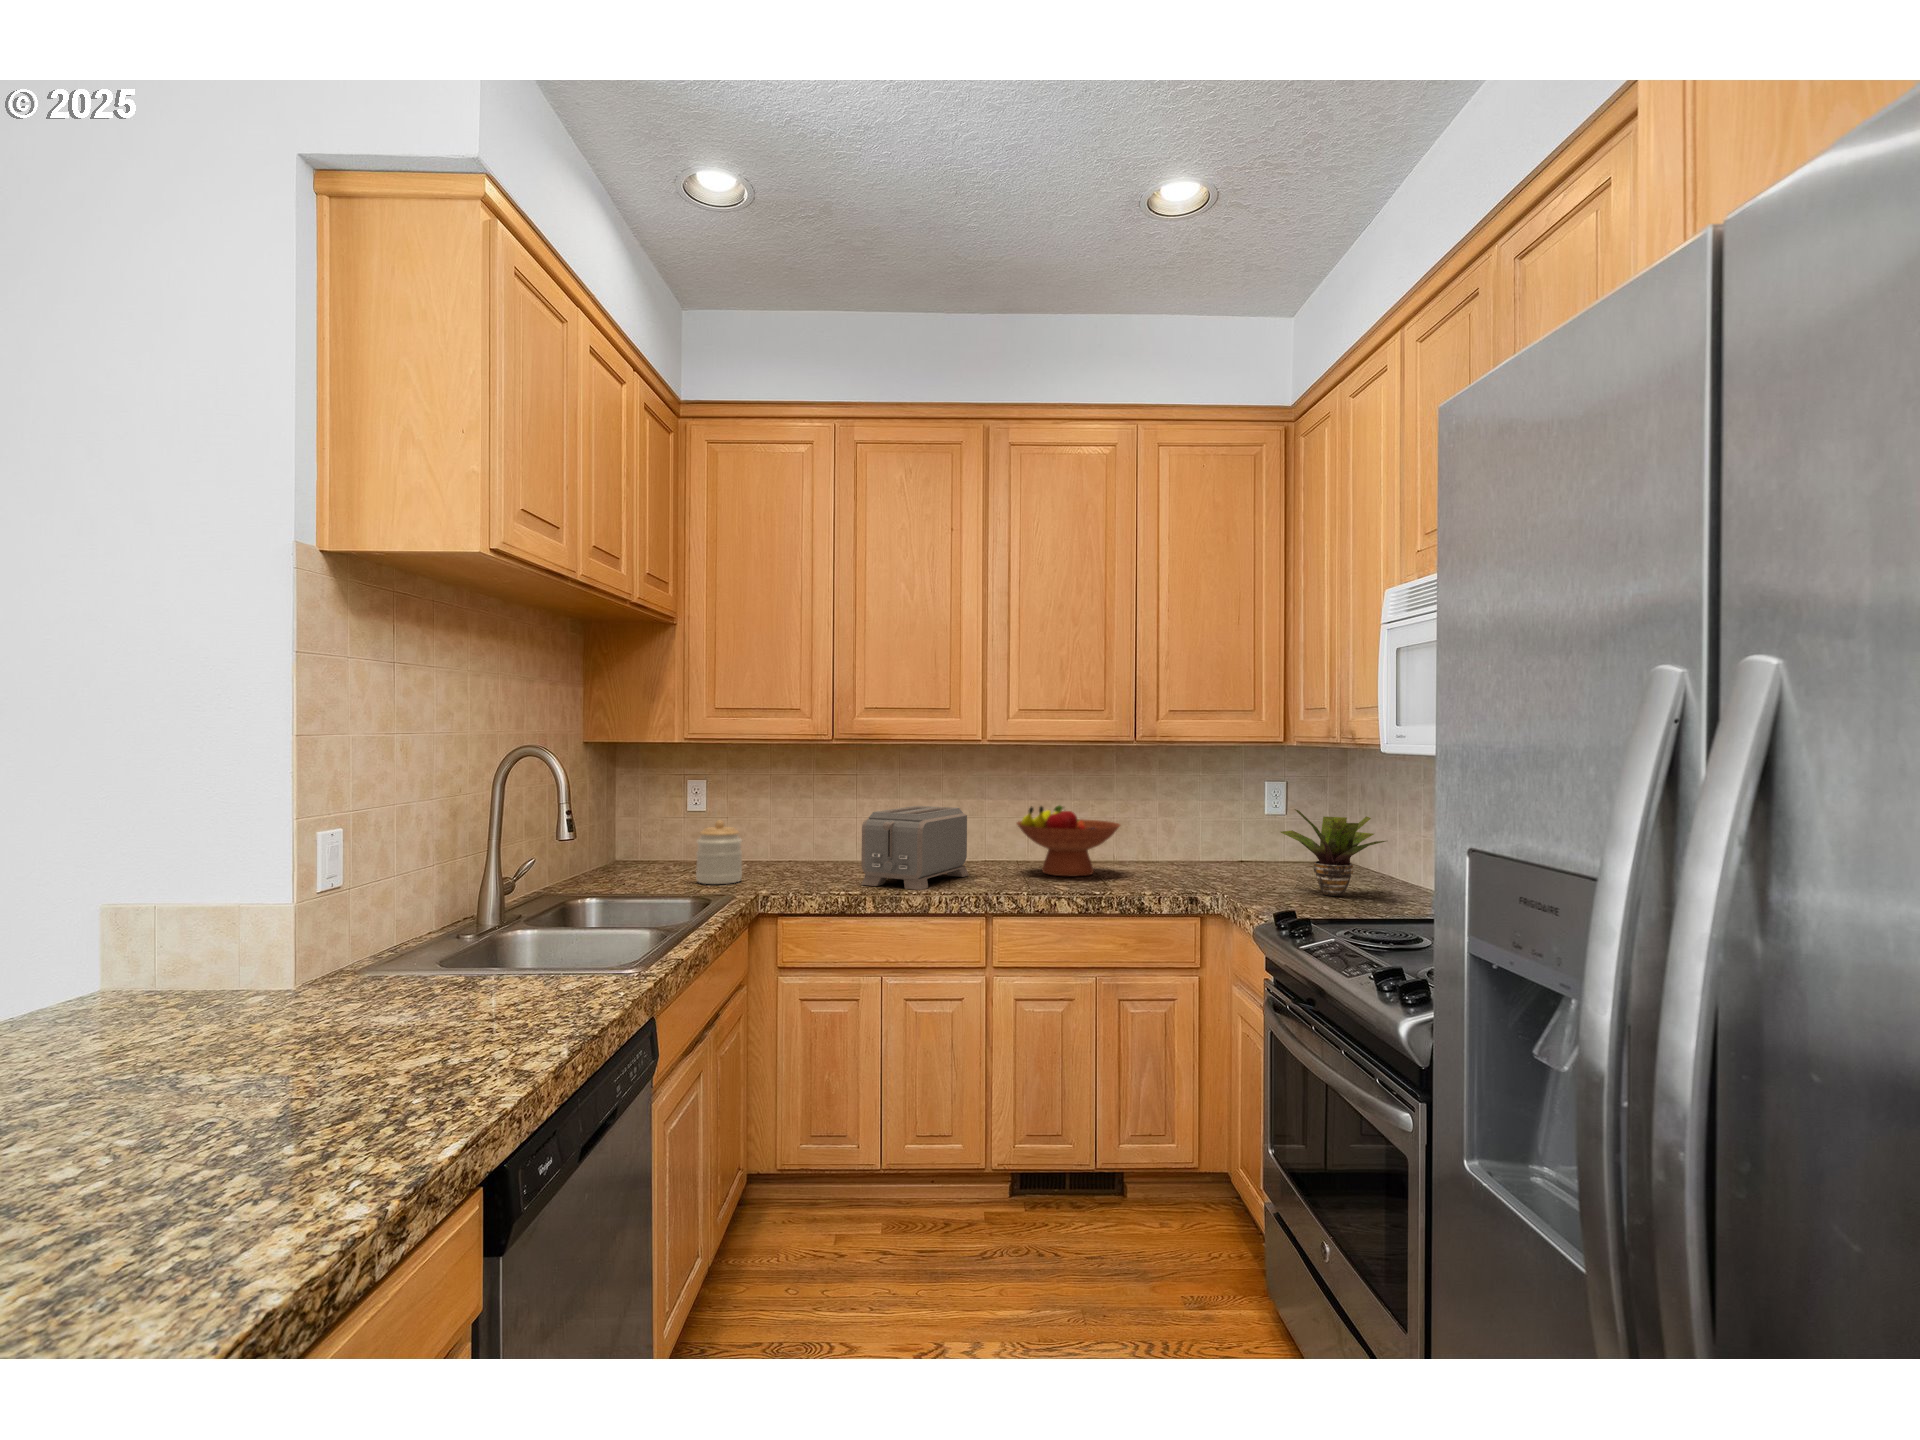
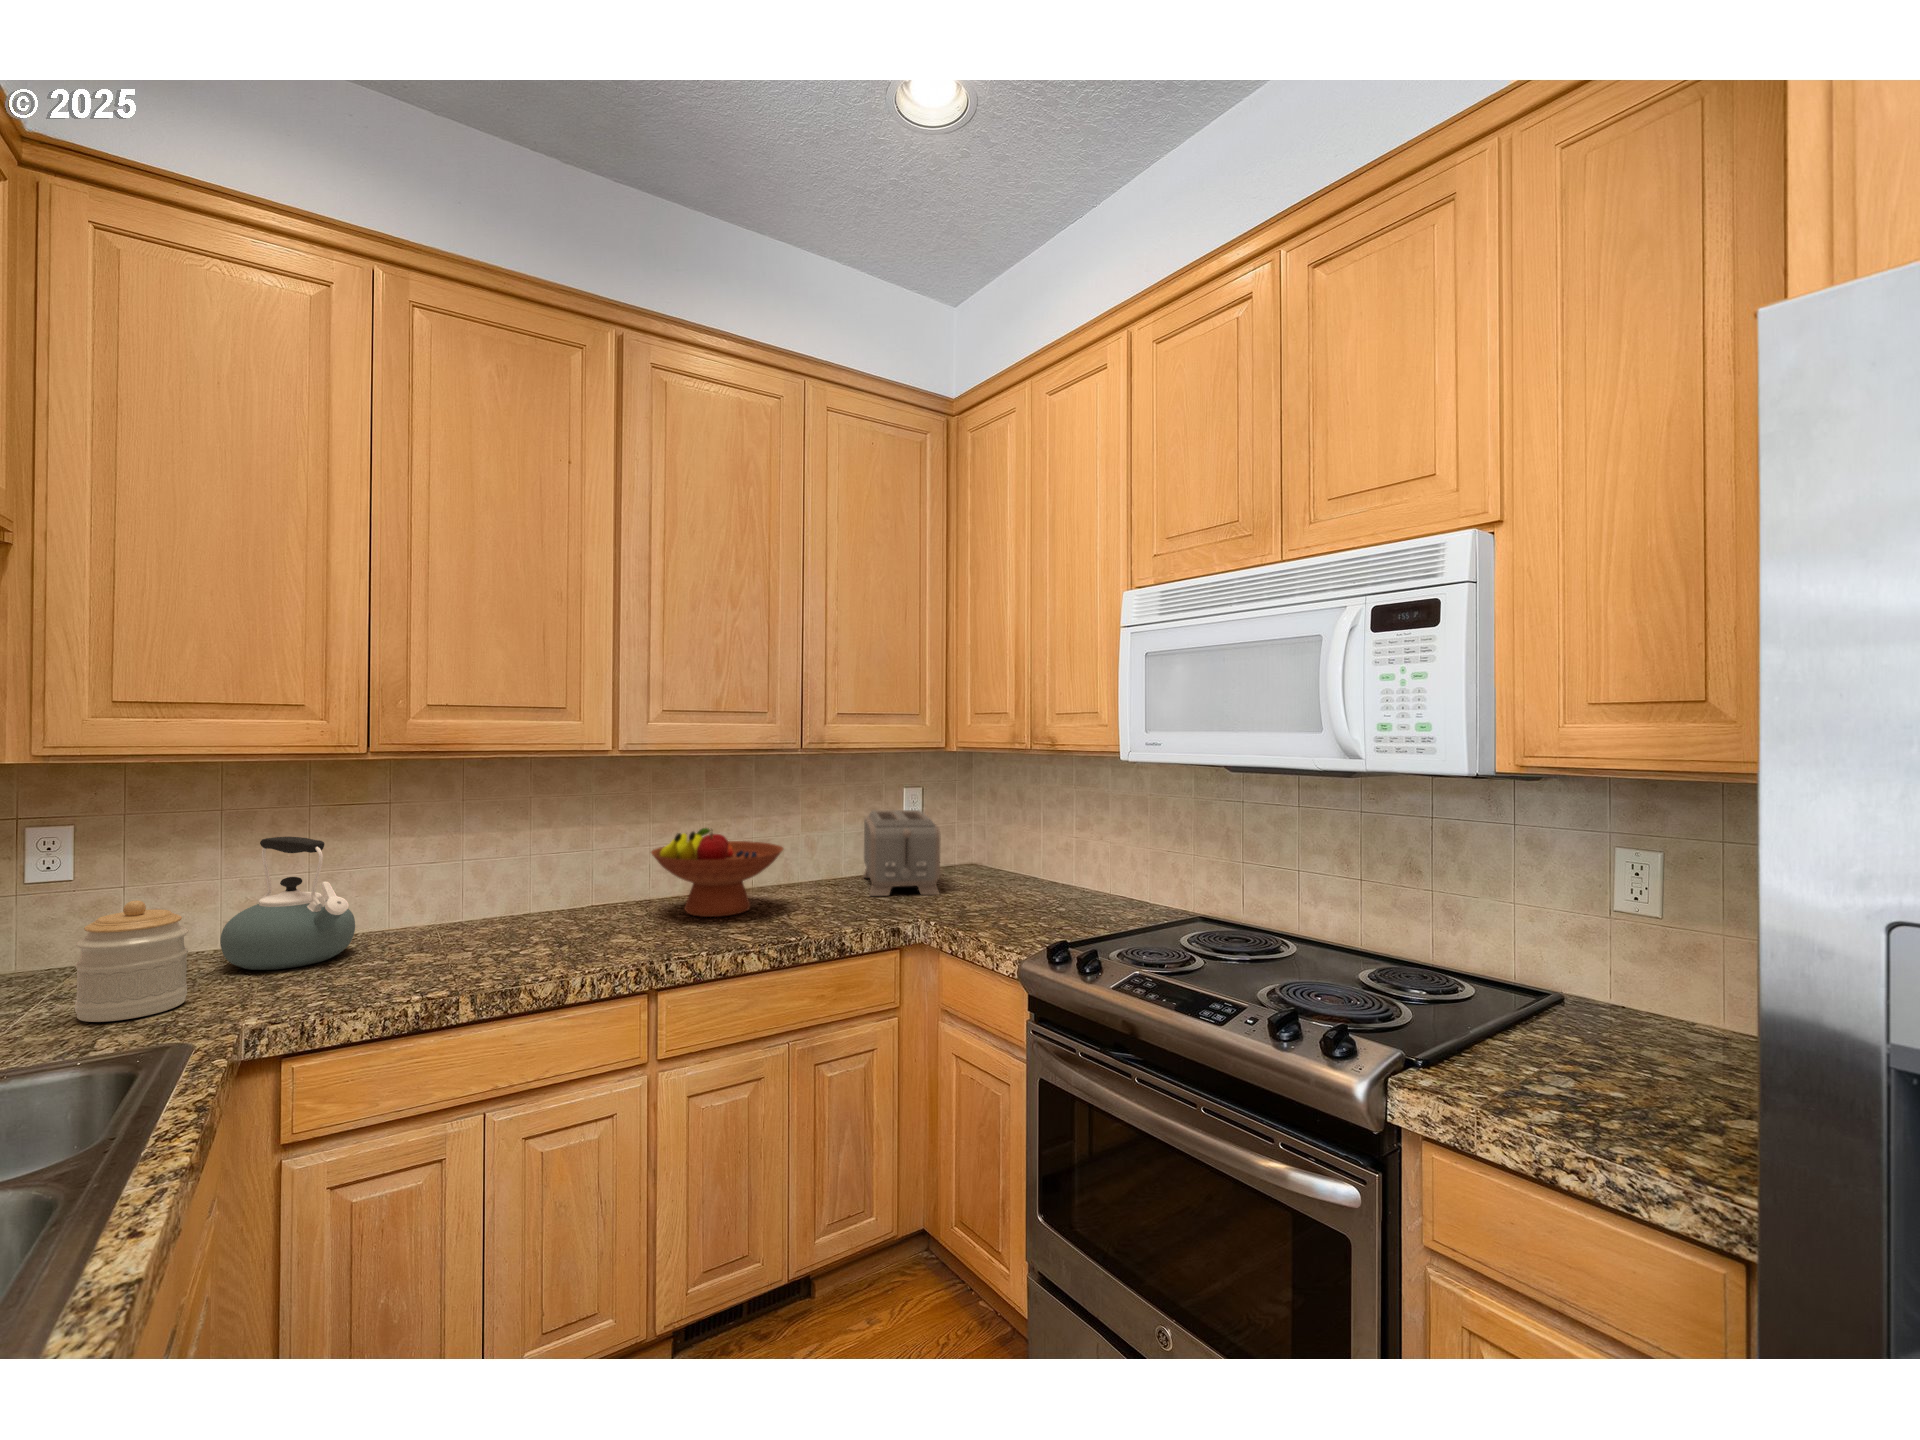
kettle: none [763,794,830,874] -> present [220,837,355,970]
toaster: present [861,806,969,890] -> present [864,810,941,896]
potted plant: present [1281,809,1386,896] -> none [969,820,1084,908]

